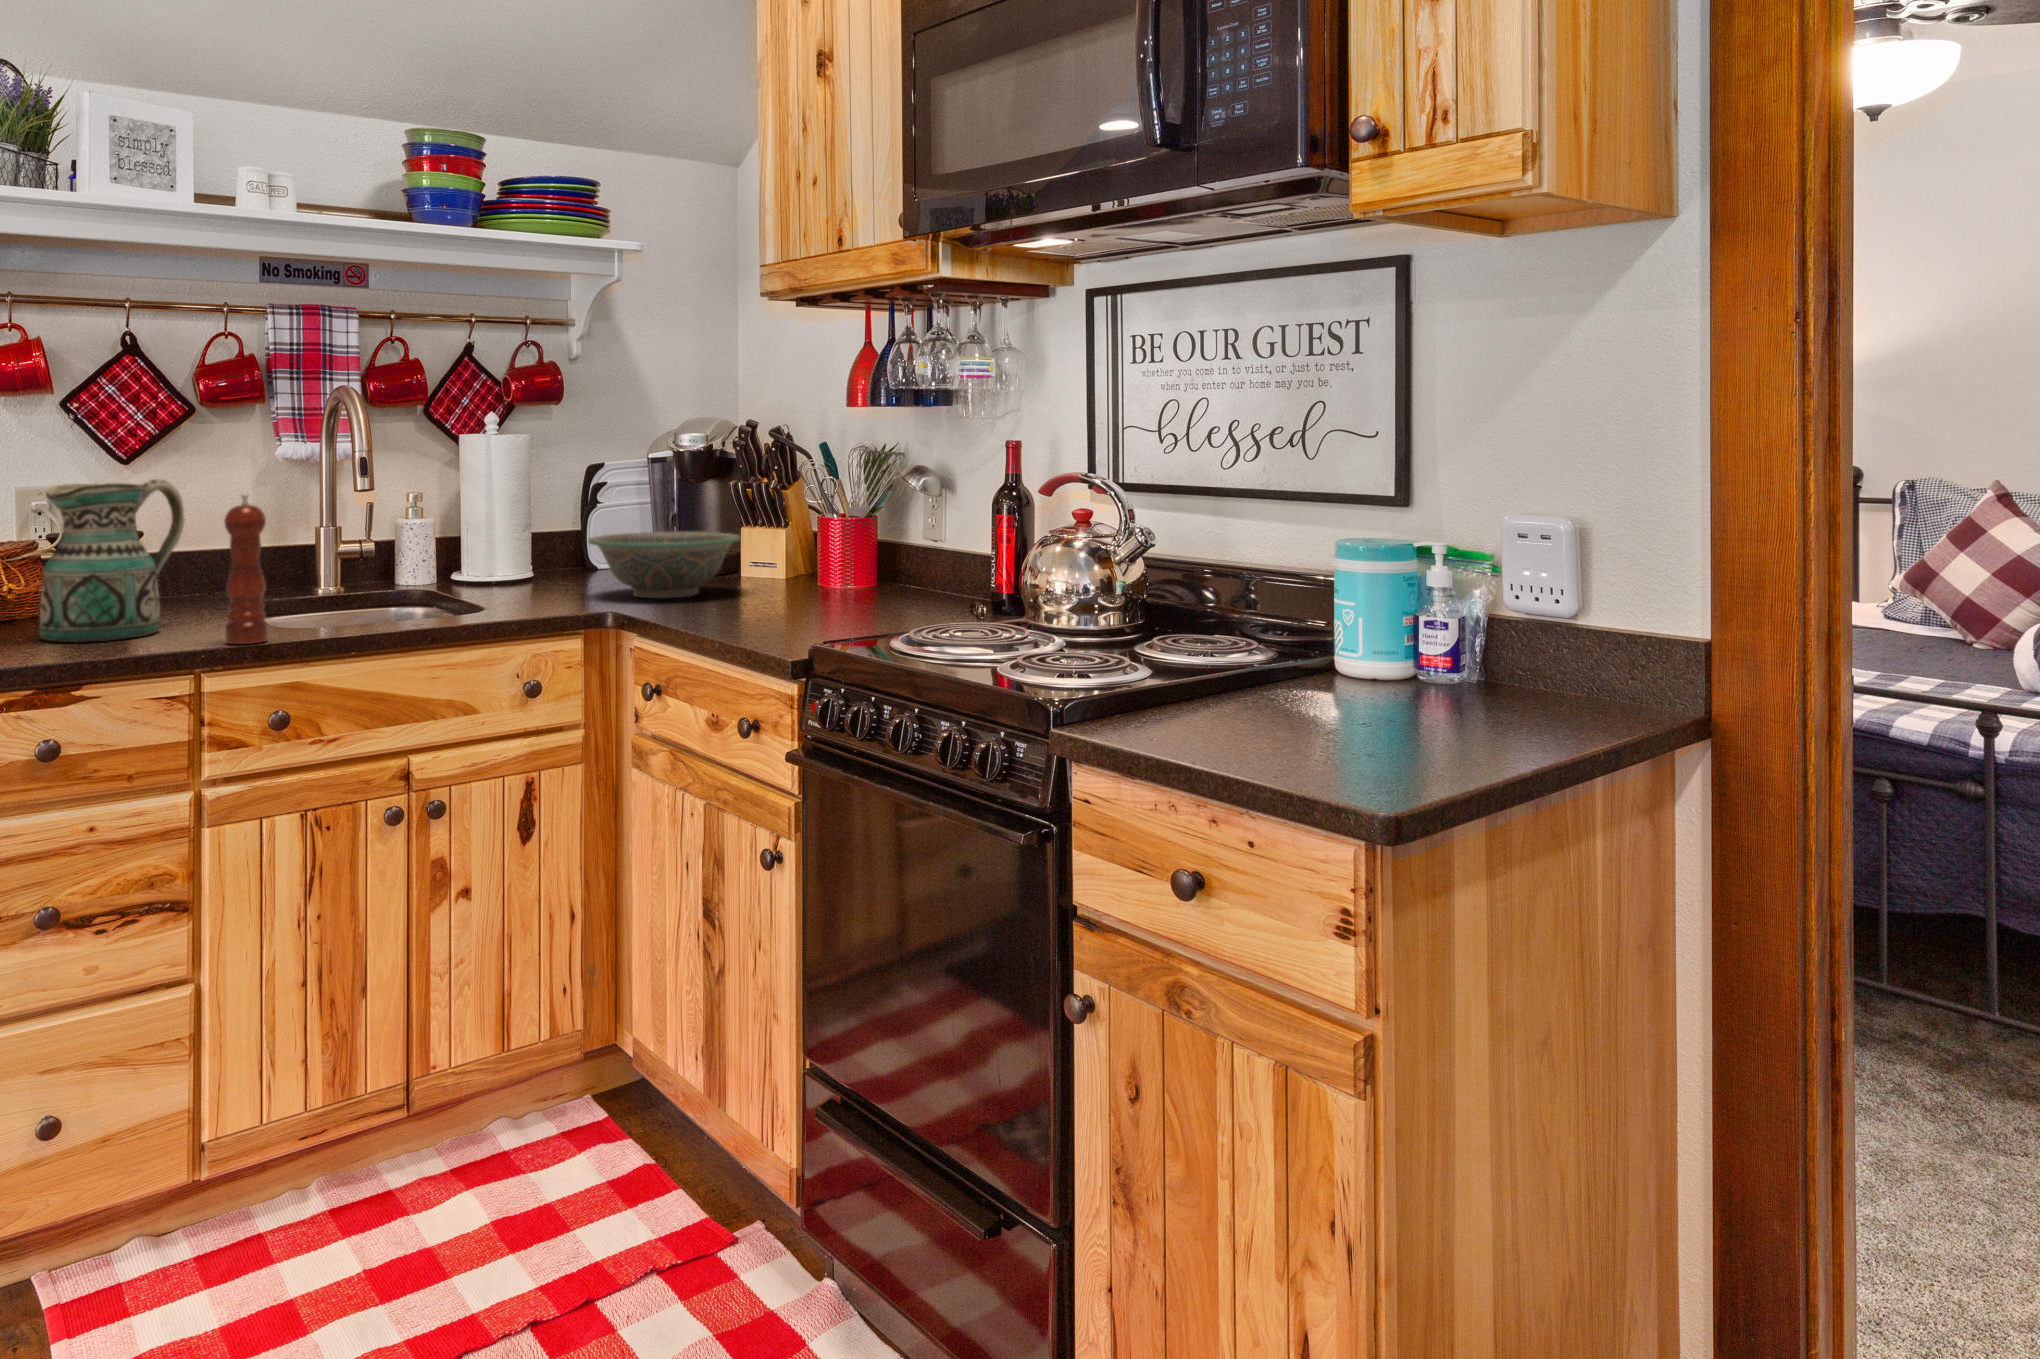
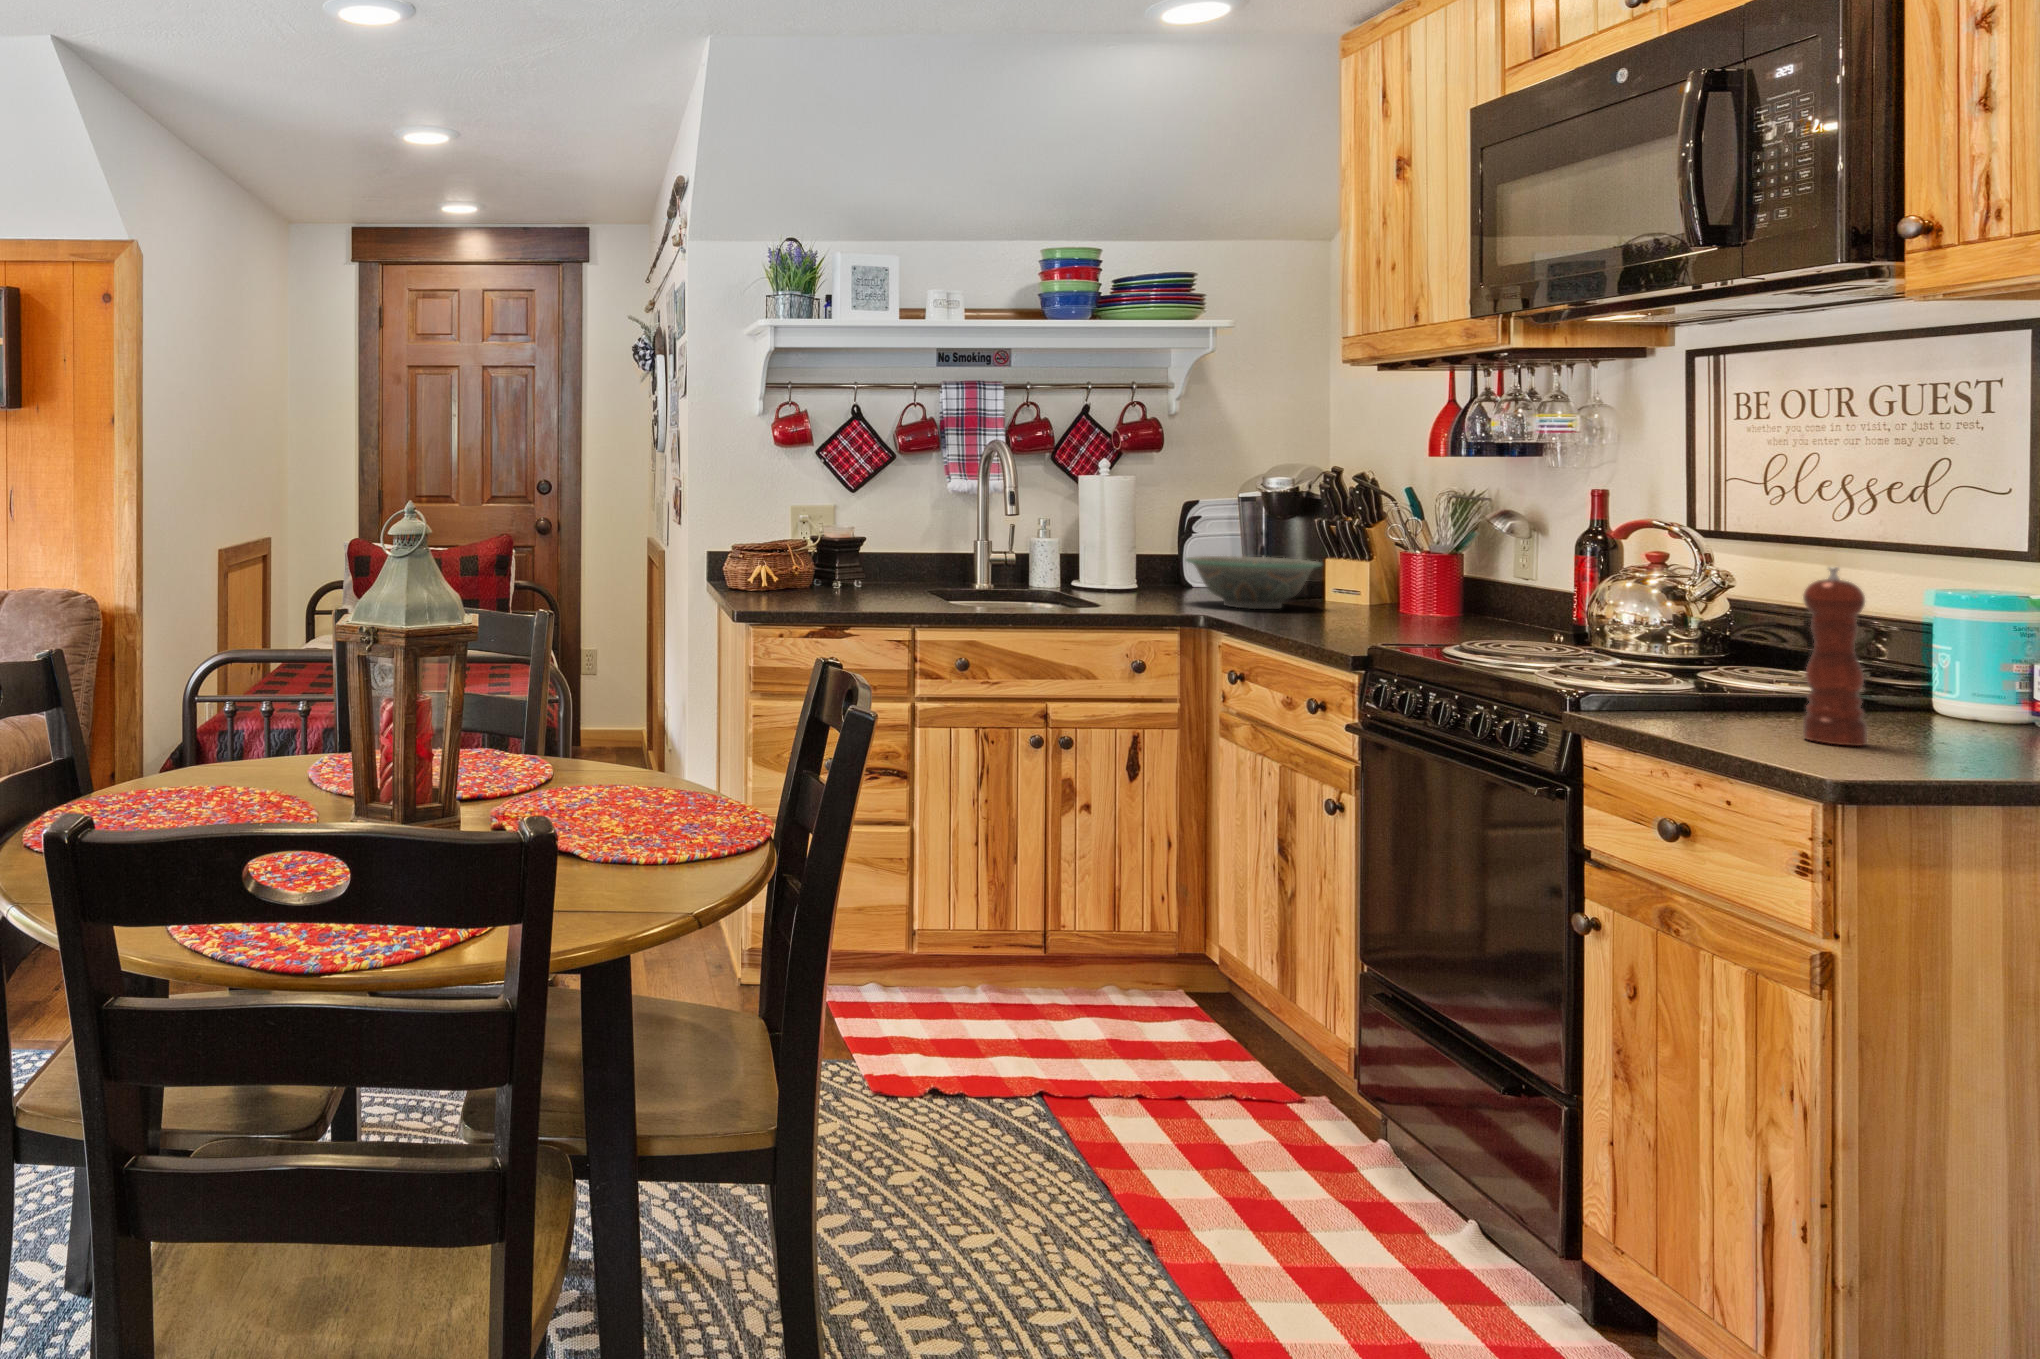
ceramic pitcher: present [40,479,184,642] -> none [815,501,897,601]
pepper mill: present [224,494,268,644] -> present [1803,567,1867,746]

